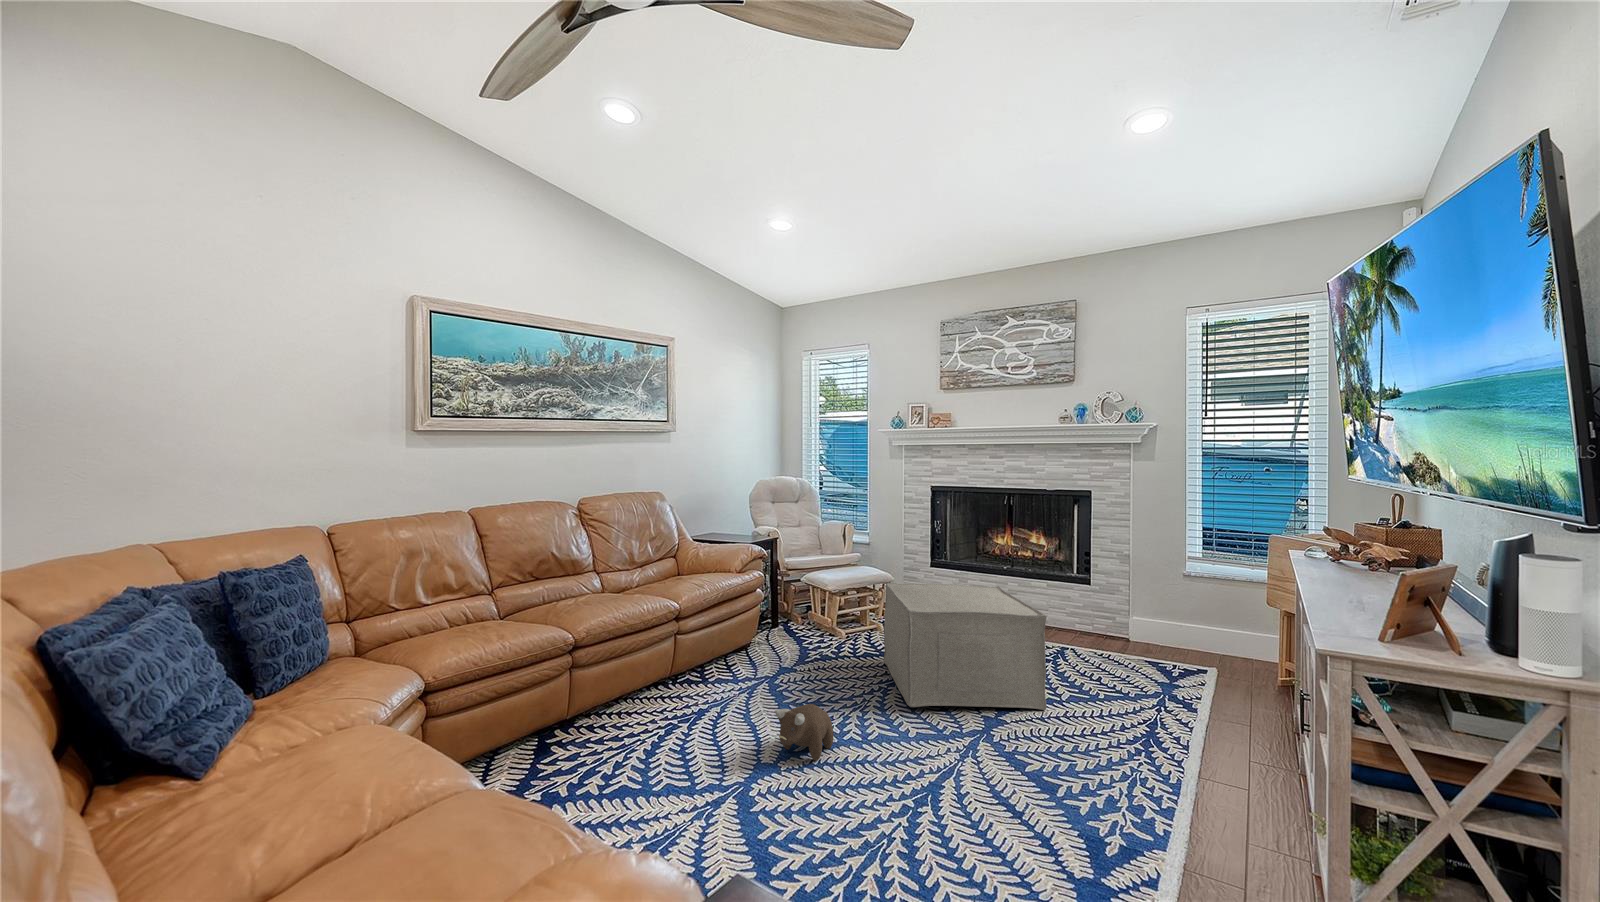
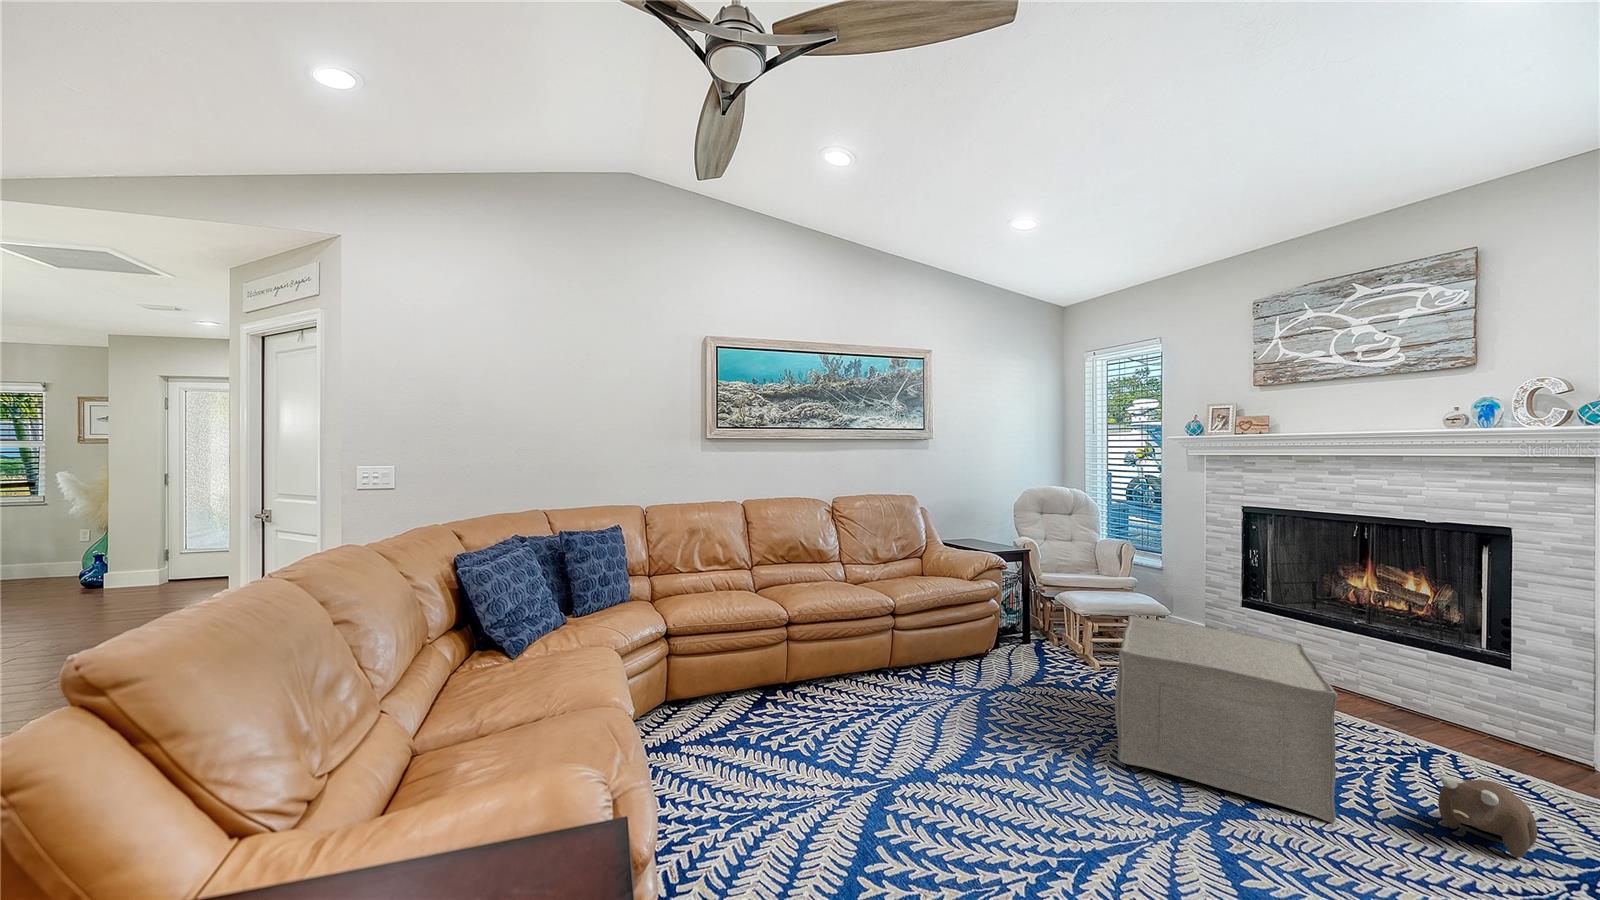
plush toy: present [775,704,833,761] -> present [1438,776,1537,858]

